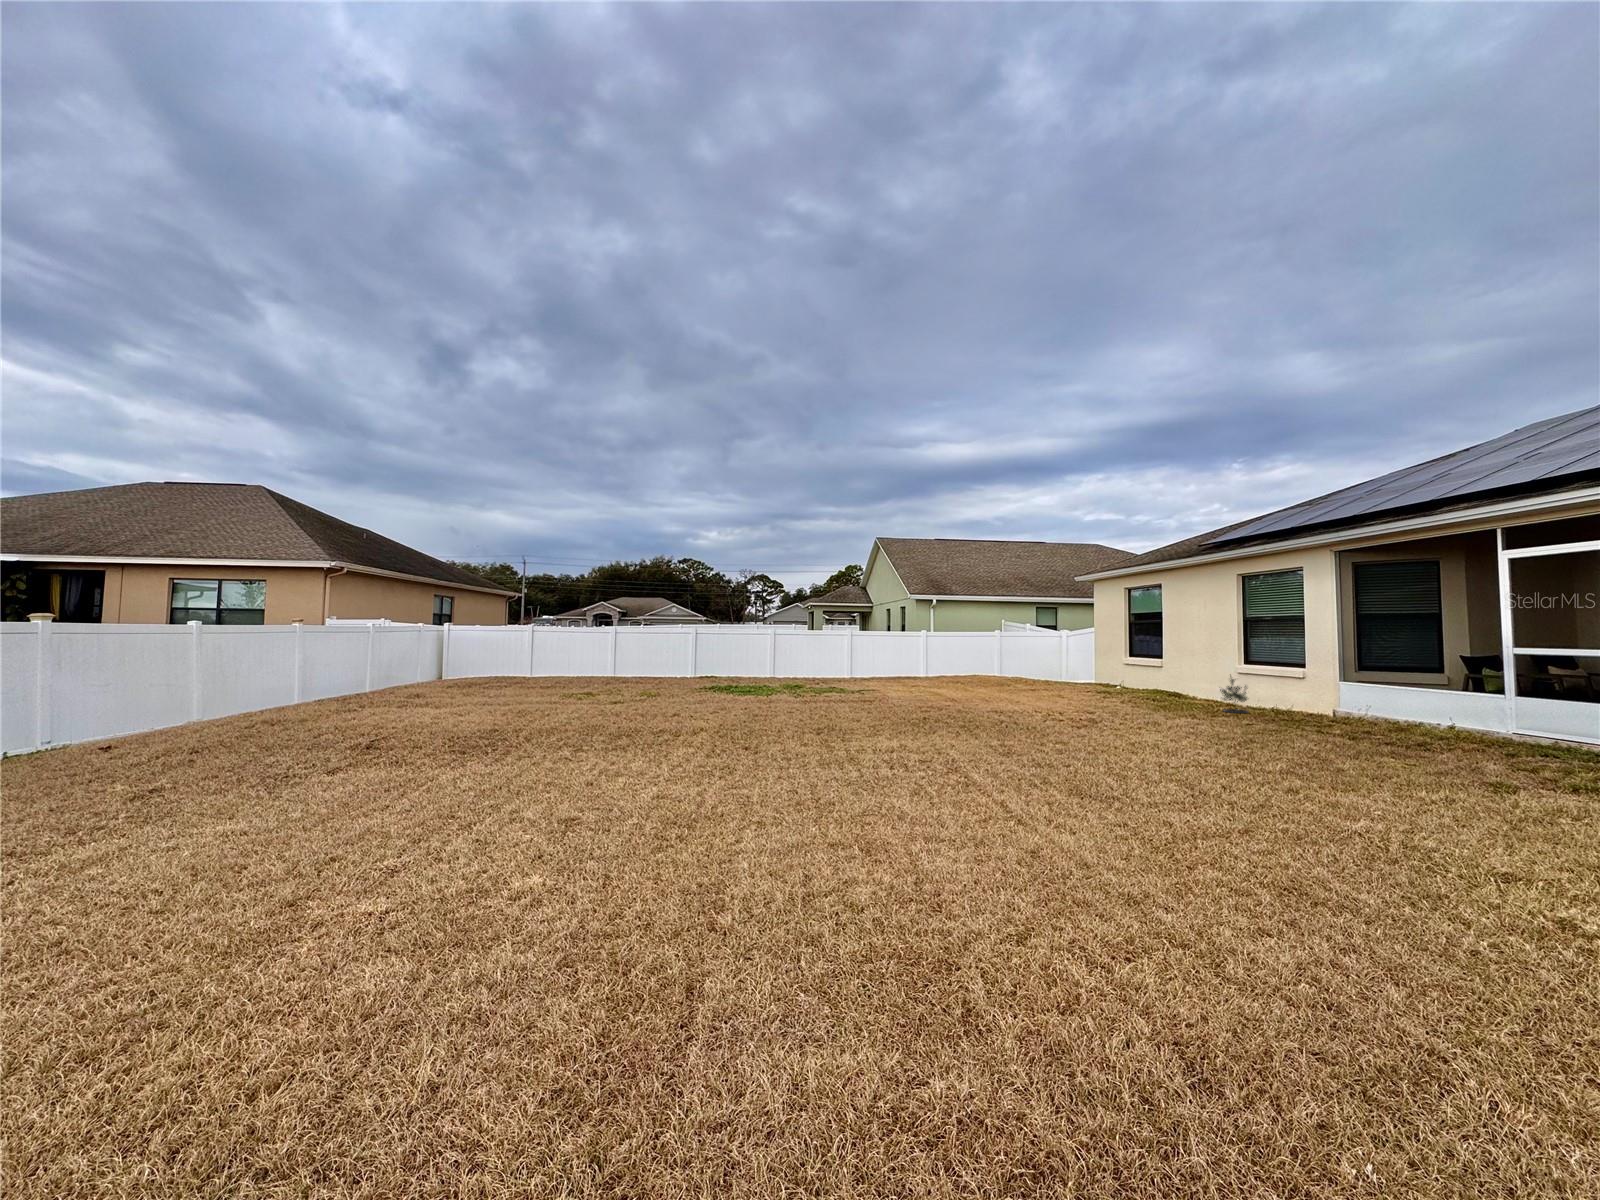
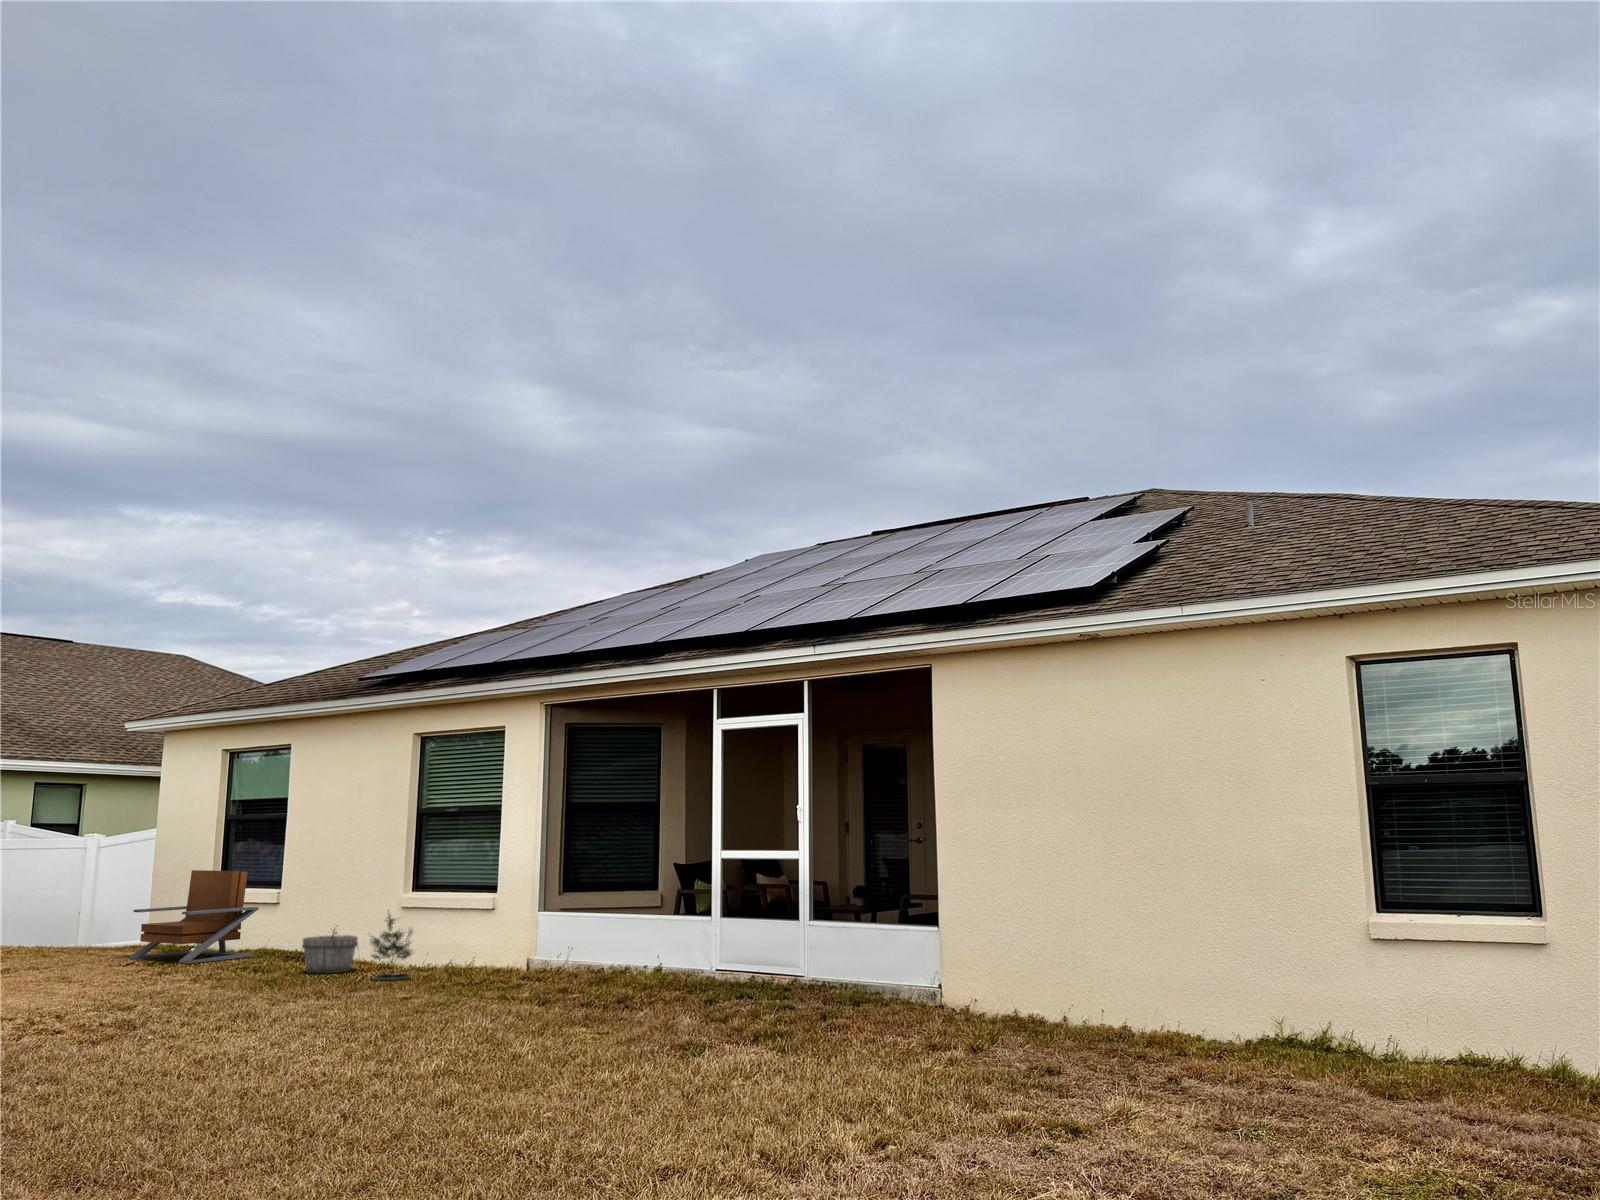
lounge chair: none [1088,649,1151,694] -> present [130,870,258,964]
wooden bucket: none [1178,680,1212,706] -> present [302,929,358,973]

